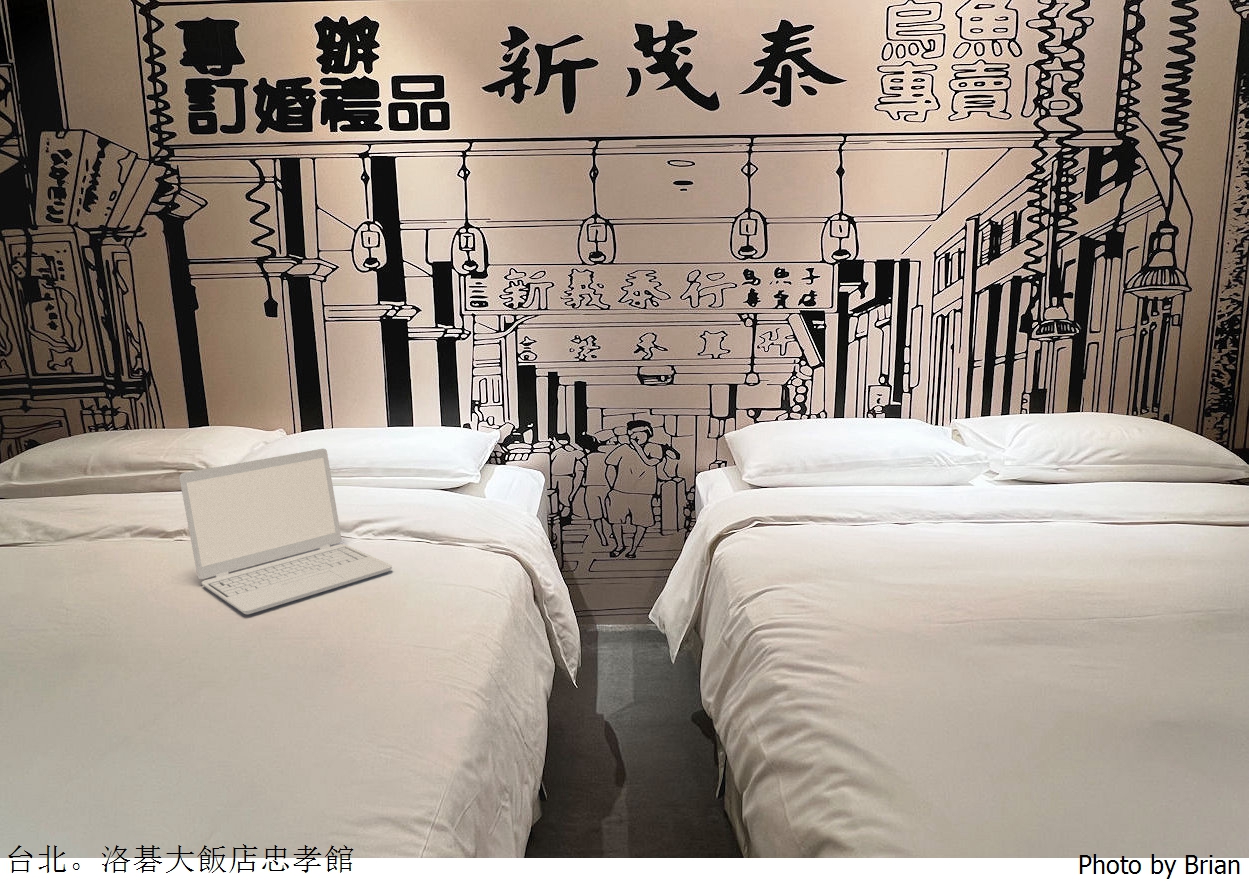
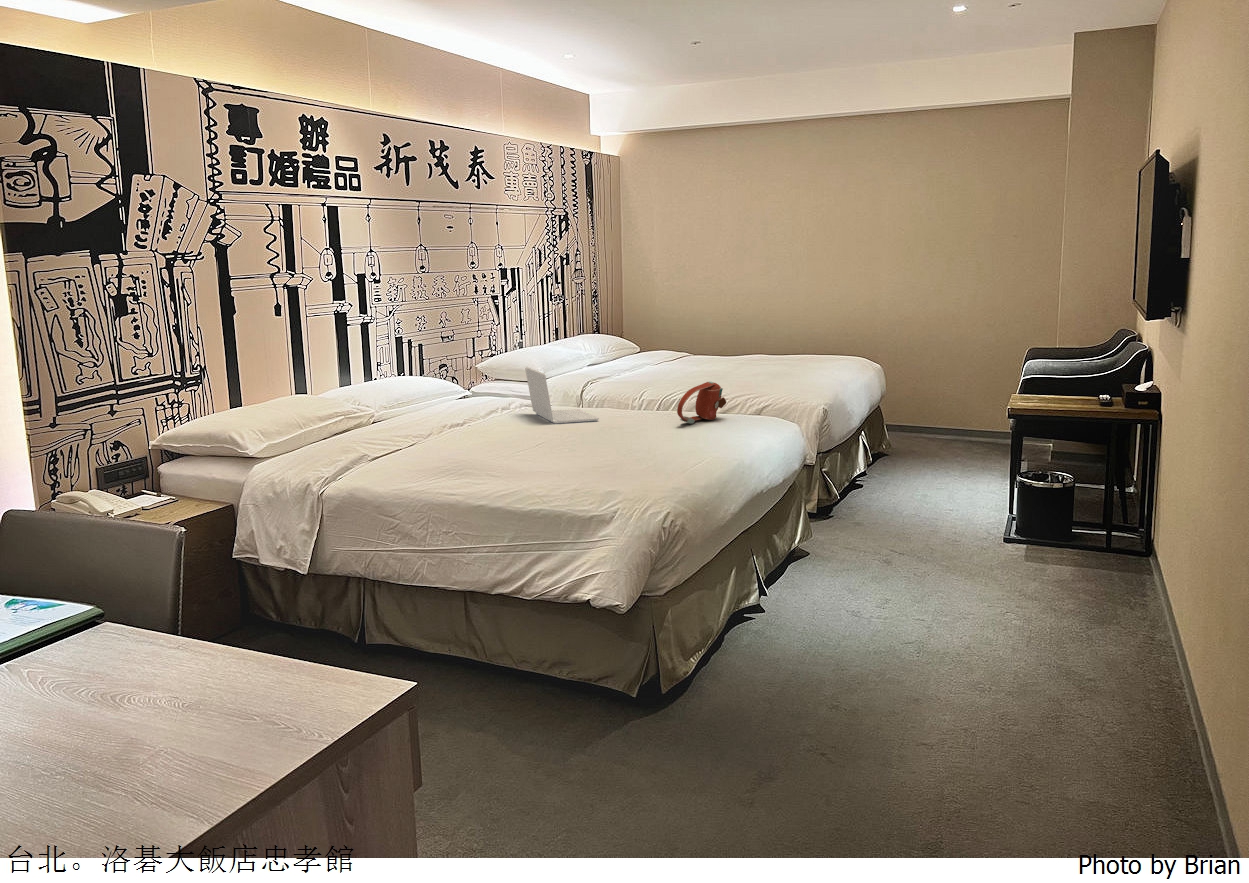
handbag: none [95,633,366,771] -> present [677,382,726,423]

